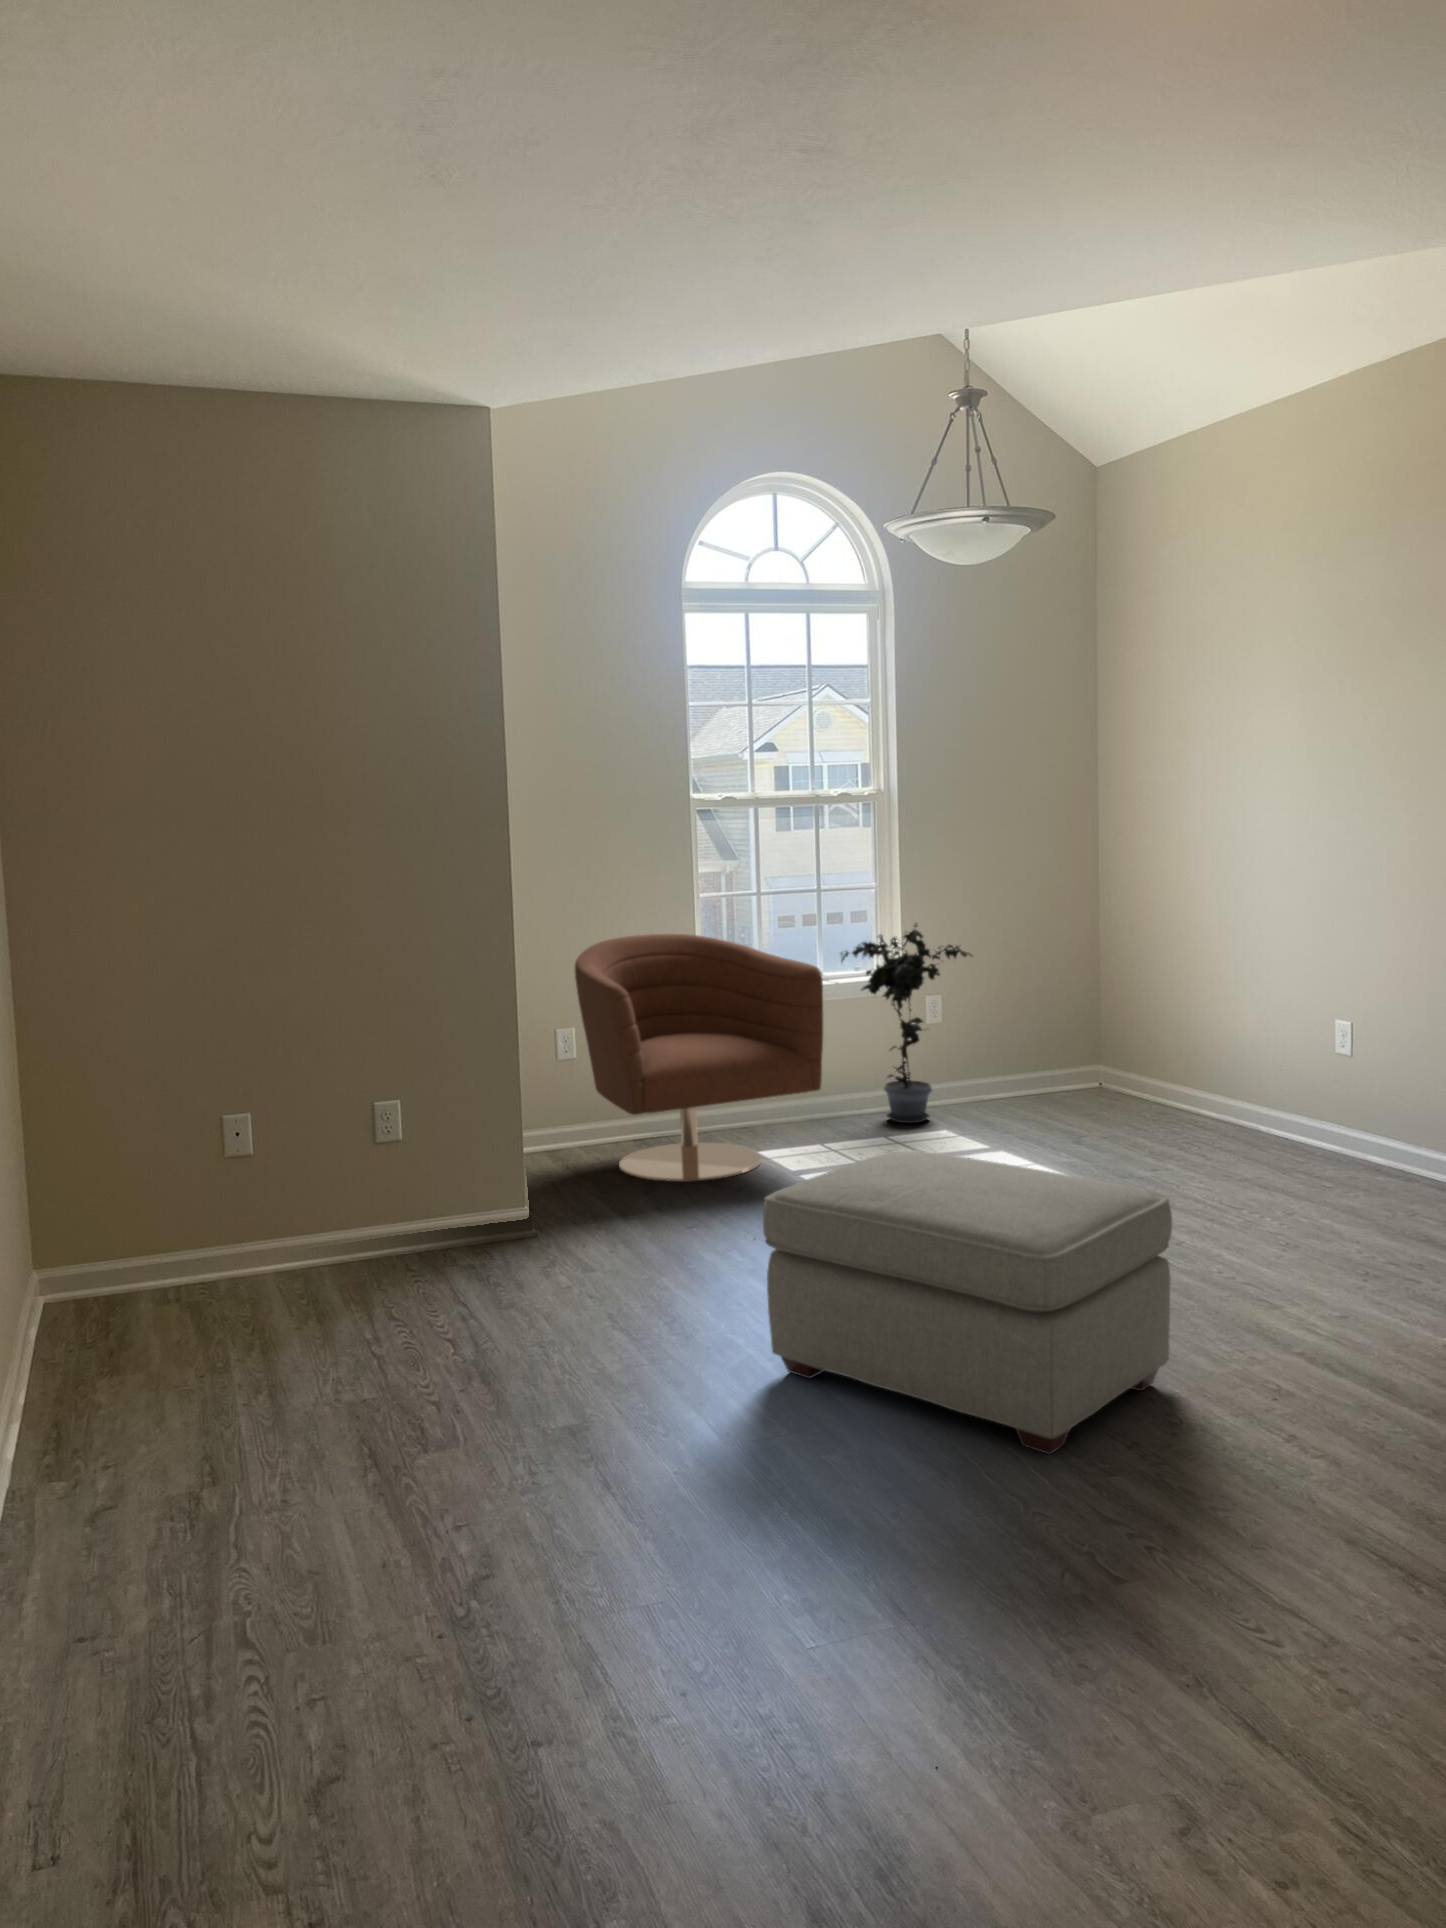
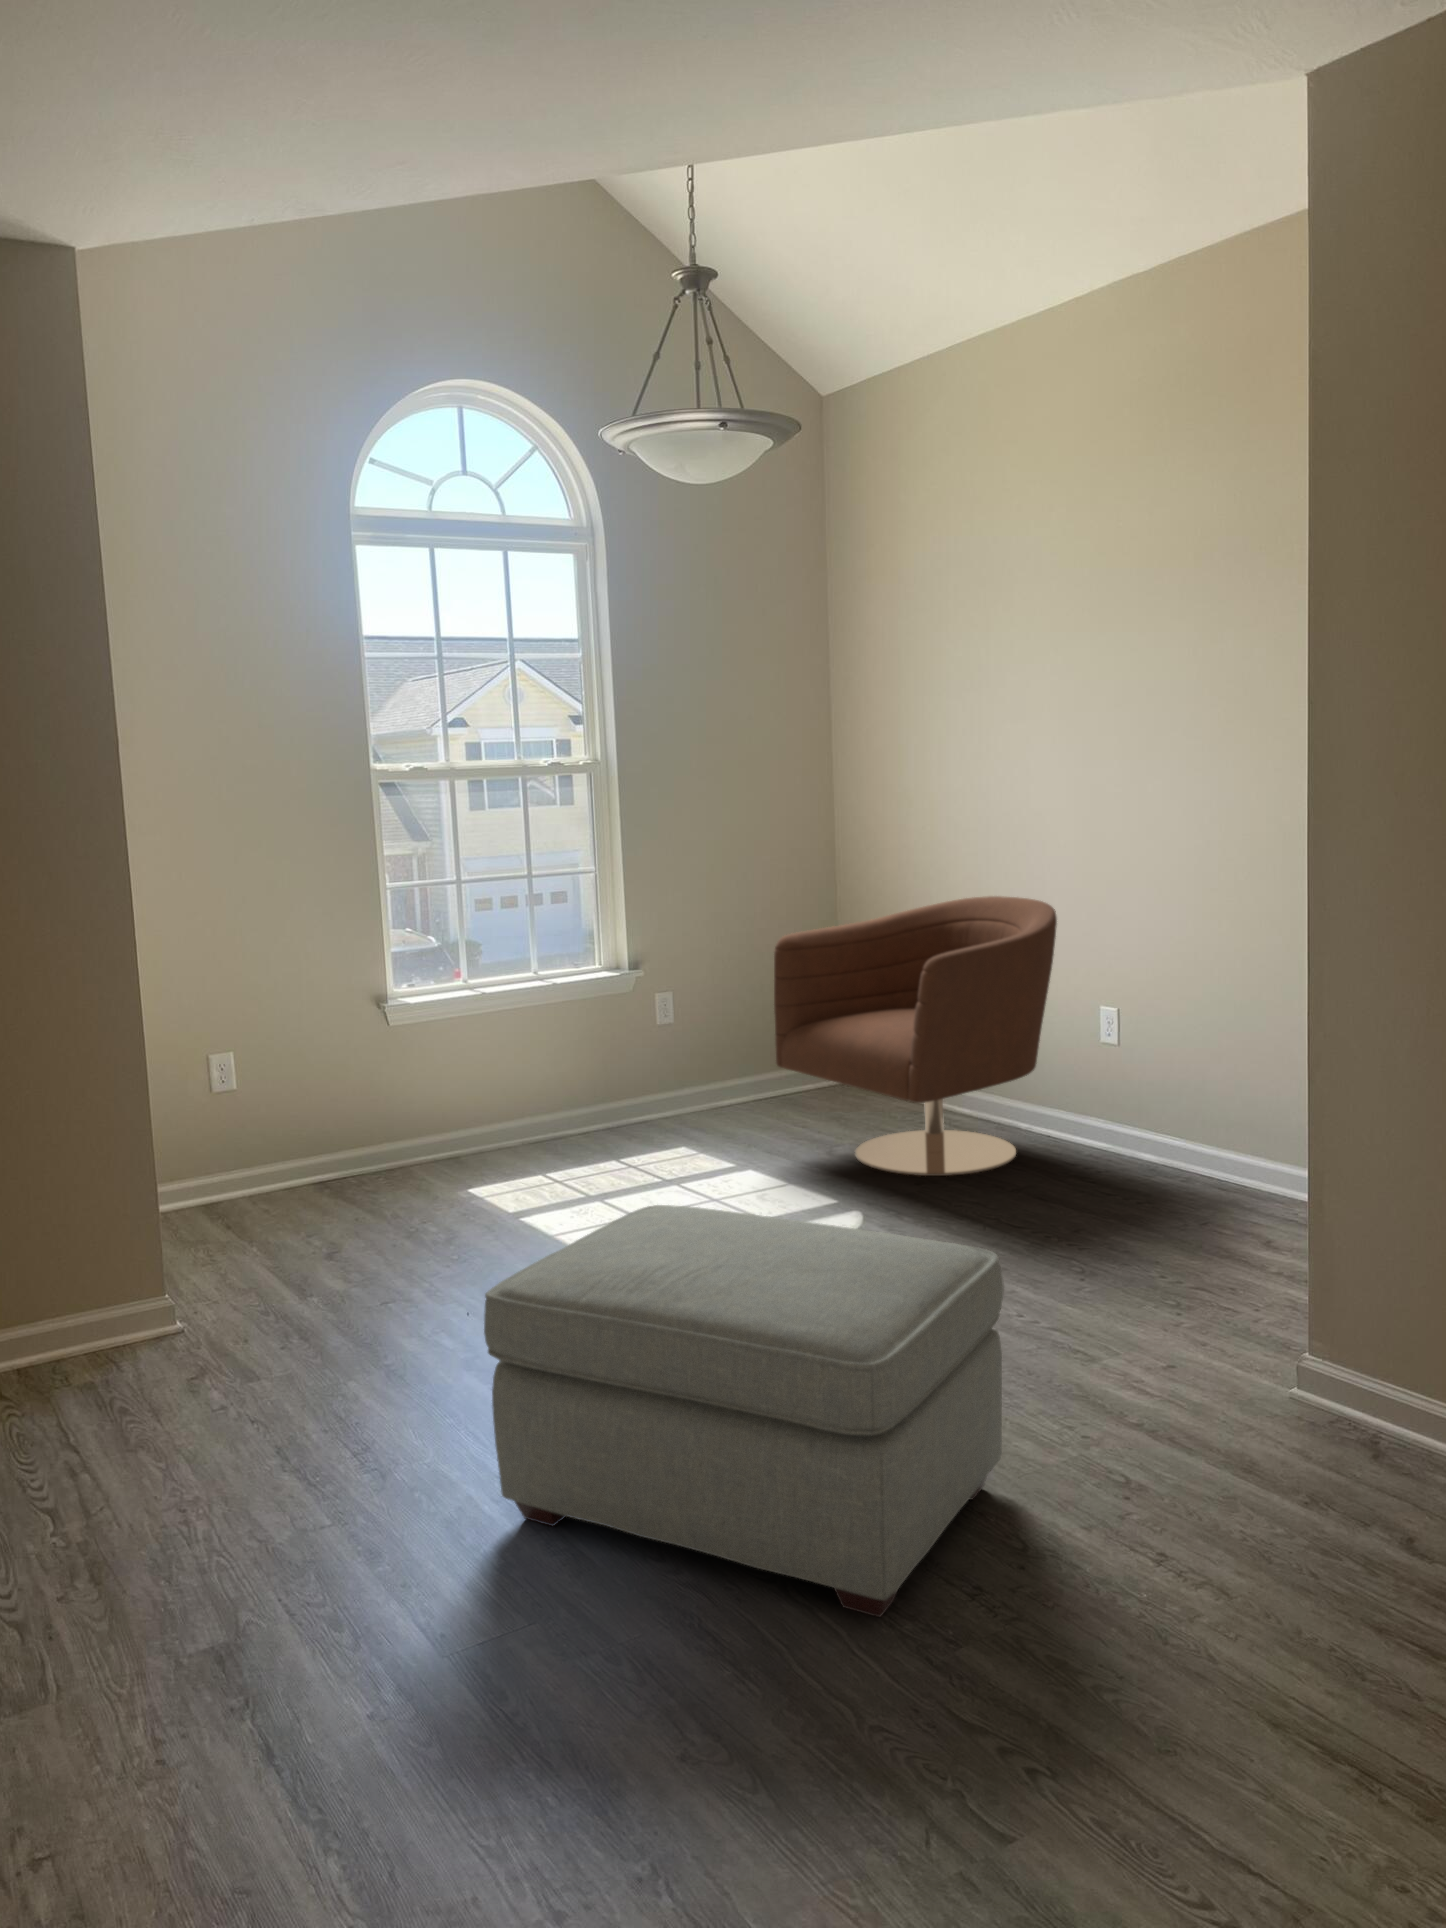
potted plant: present [841,924,973,1123] -> none [555,911,707,1141]
armchair: present [575,934,823,1182] -> present [774,896,1057,1176]

